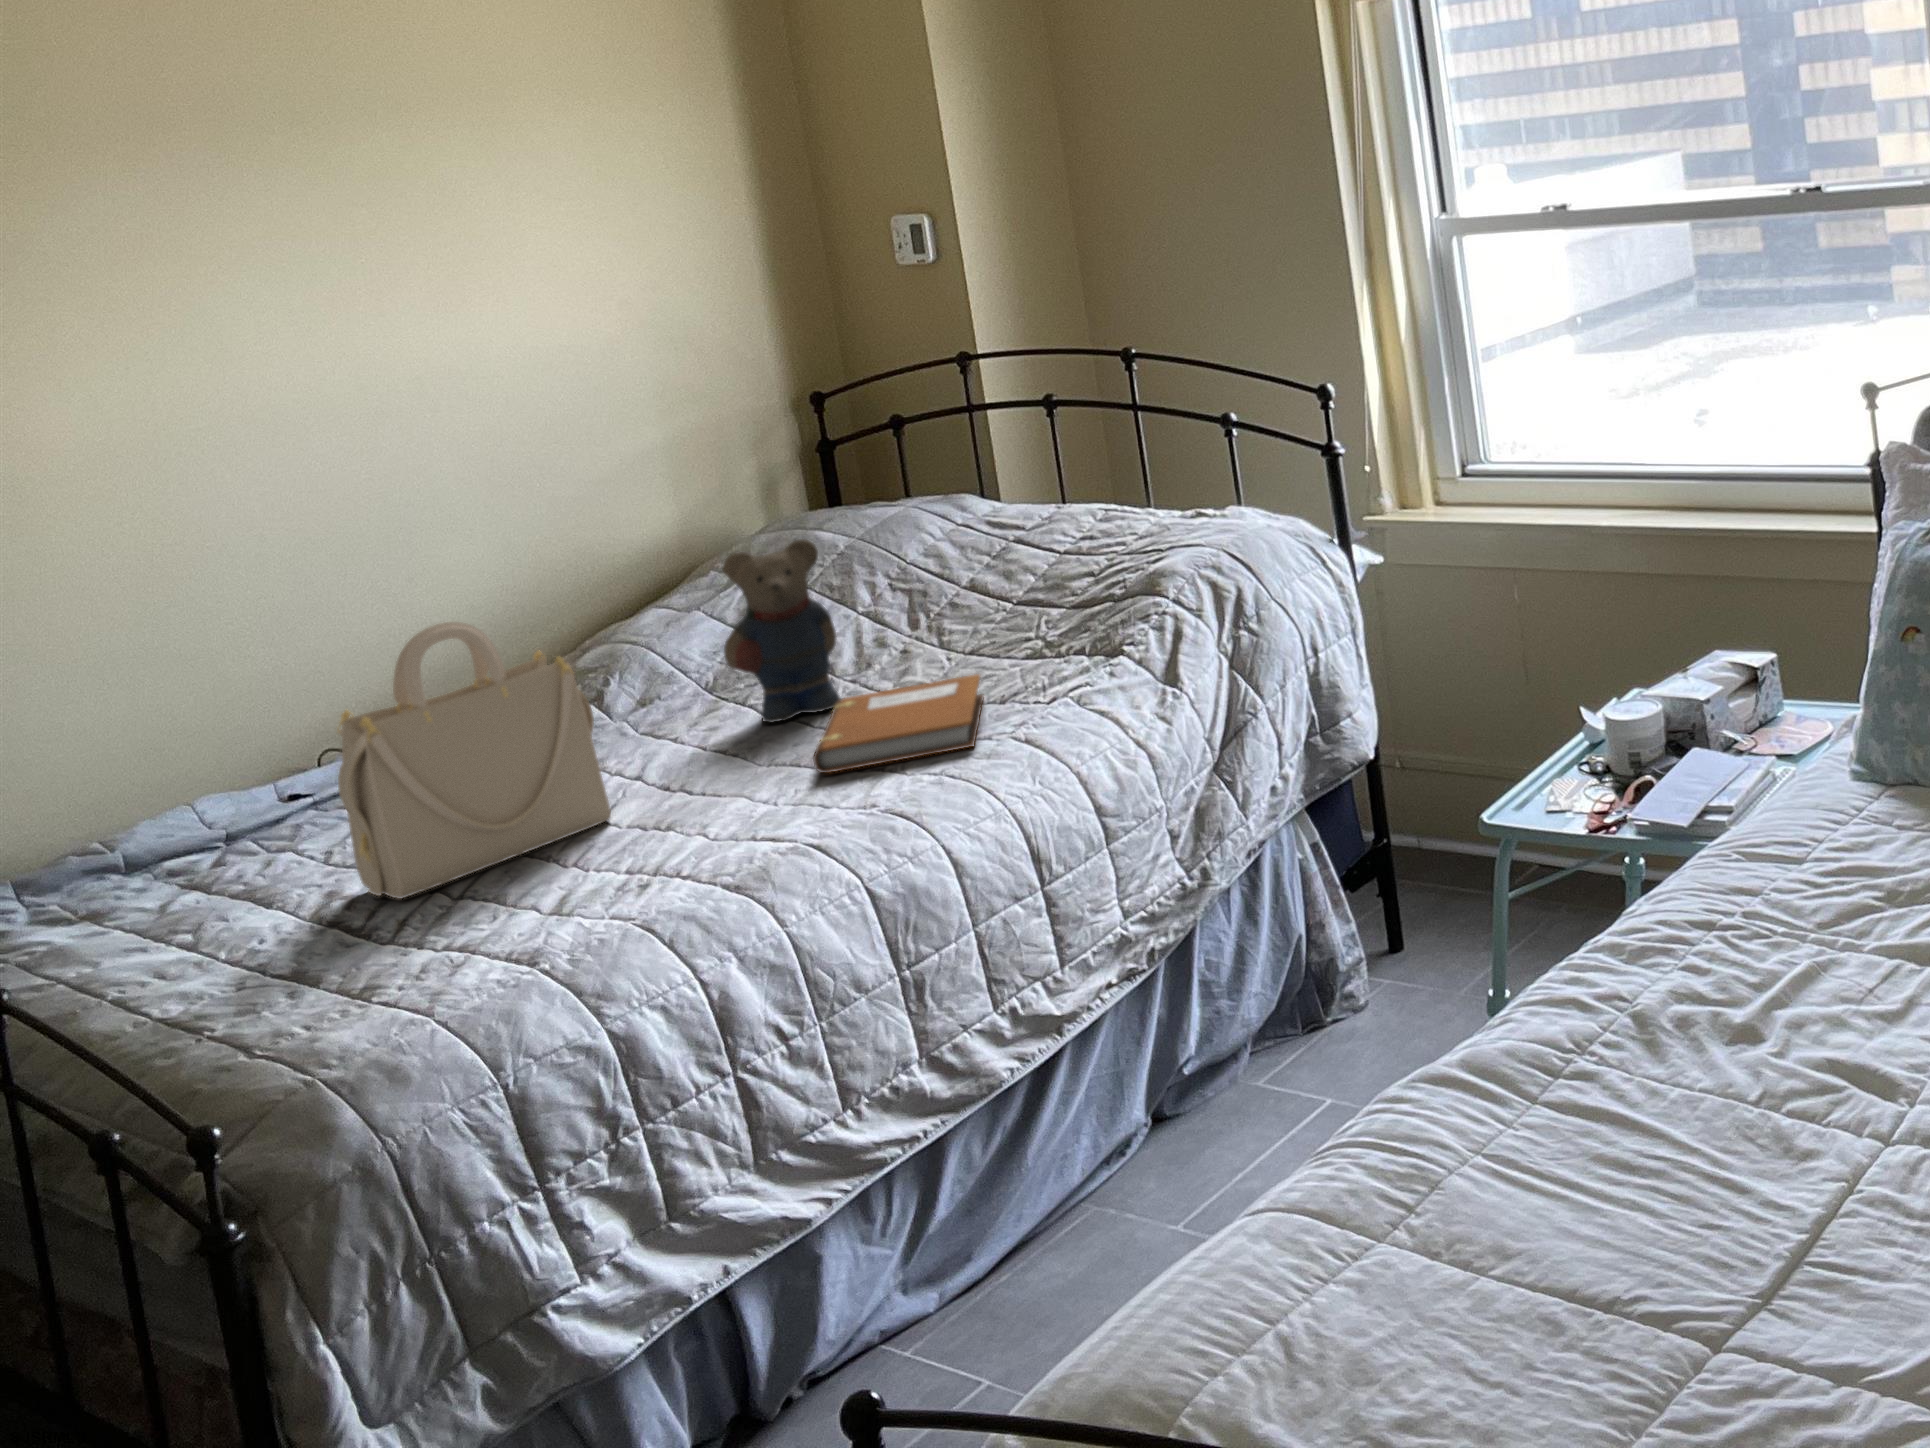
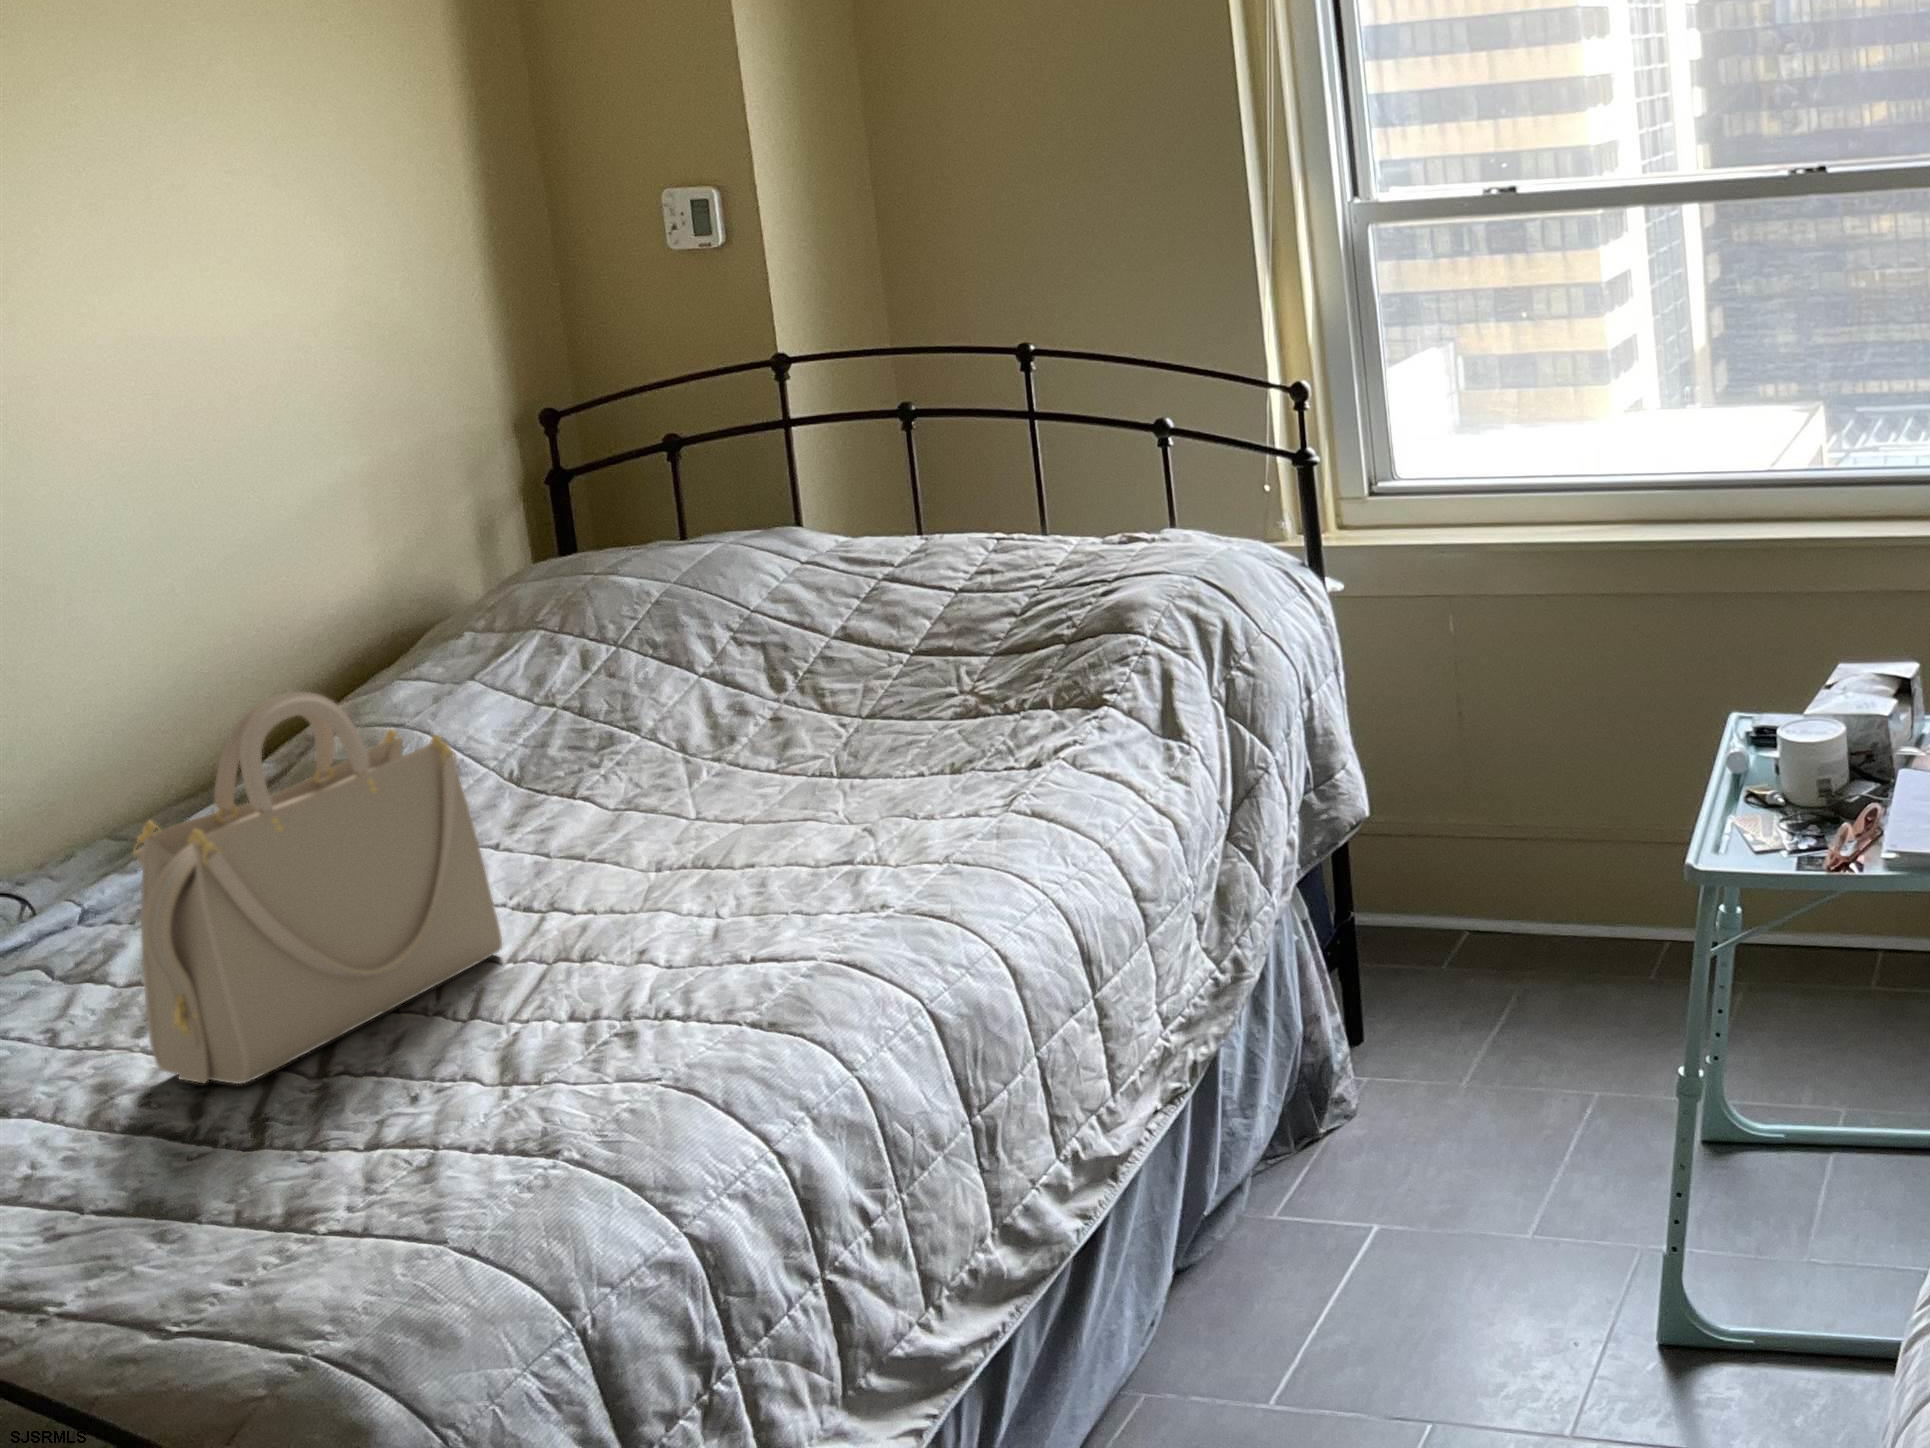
teddy bear: present [722,539,840,722] -> none [573,577,725,814]
notebook: present [814,674,984,773] -> none [742,738,976,871]

